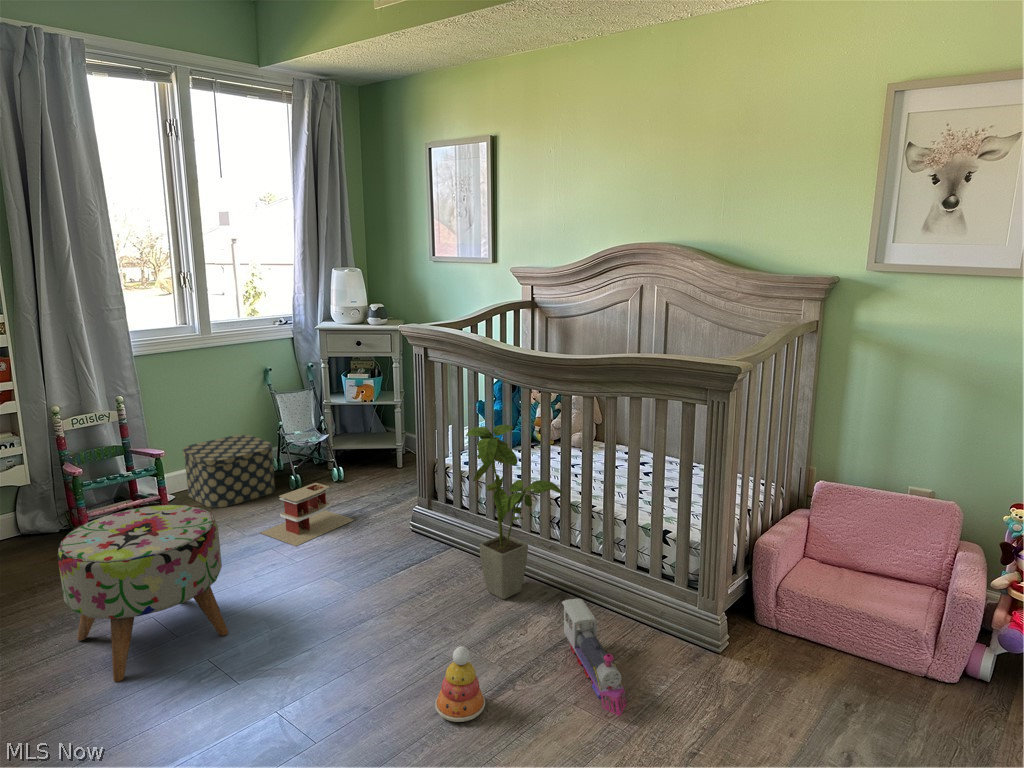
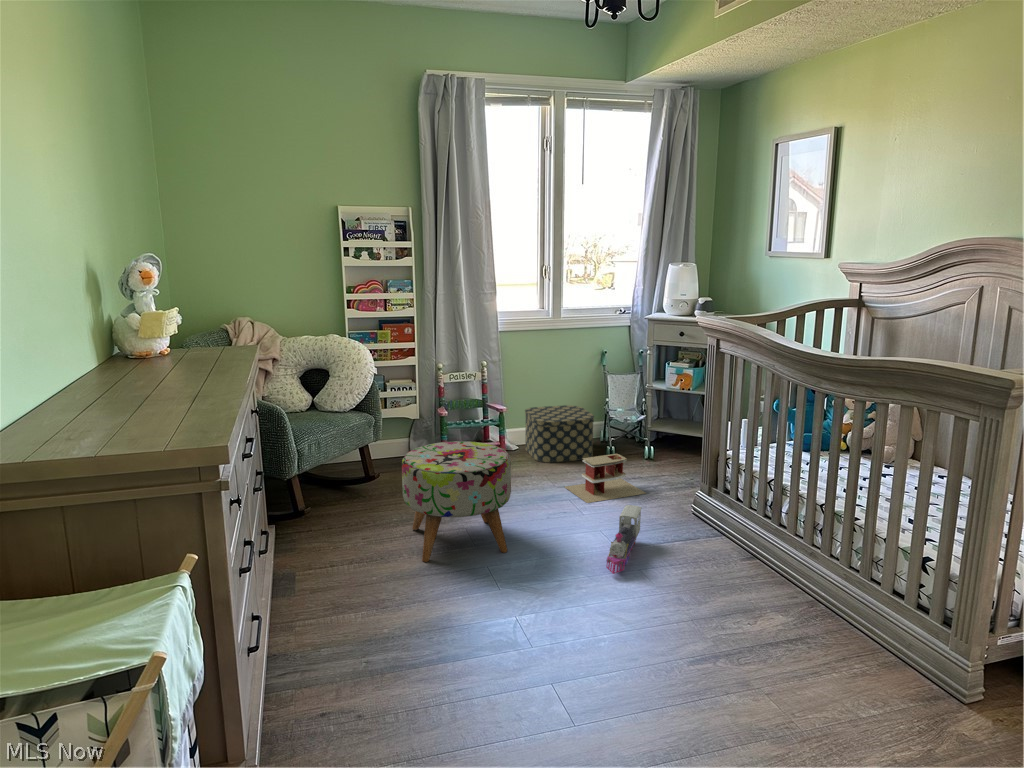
house plant: present [466,425,563,599] -> none [722,415,815,589]
toy train: present [562,599,626,716] -> present [606,505,641,574]
stacking toy: present [435,646,485,722] -> none [633,602,679,670]

